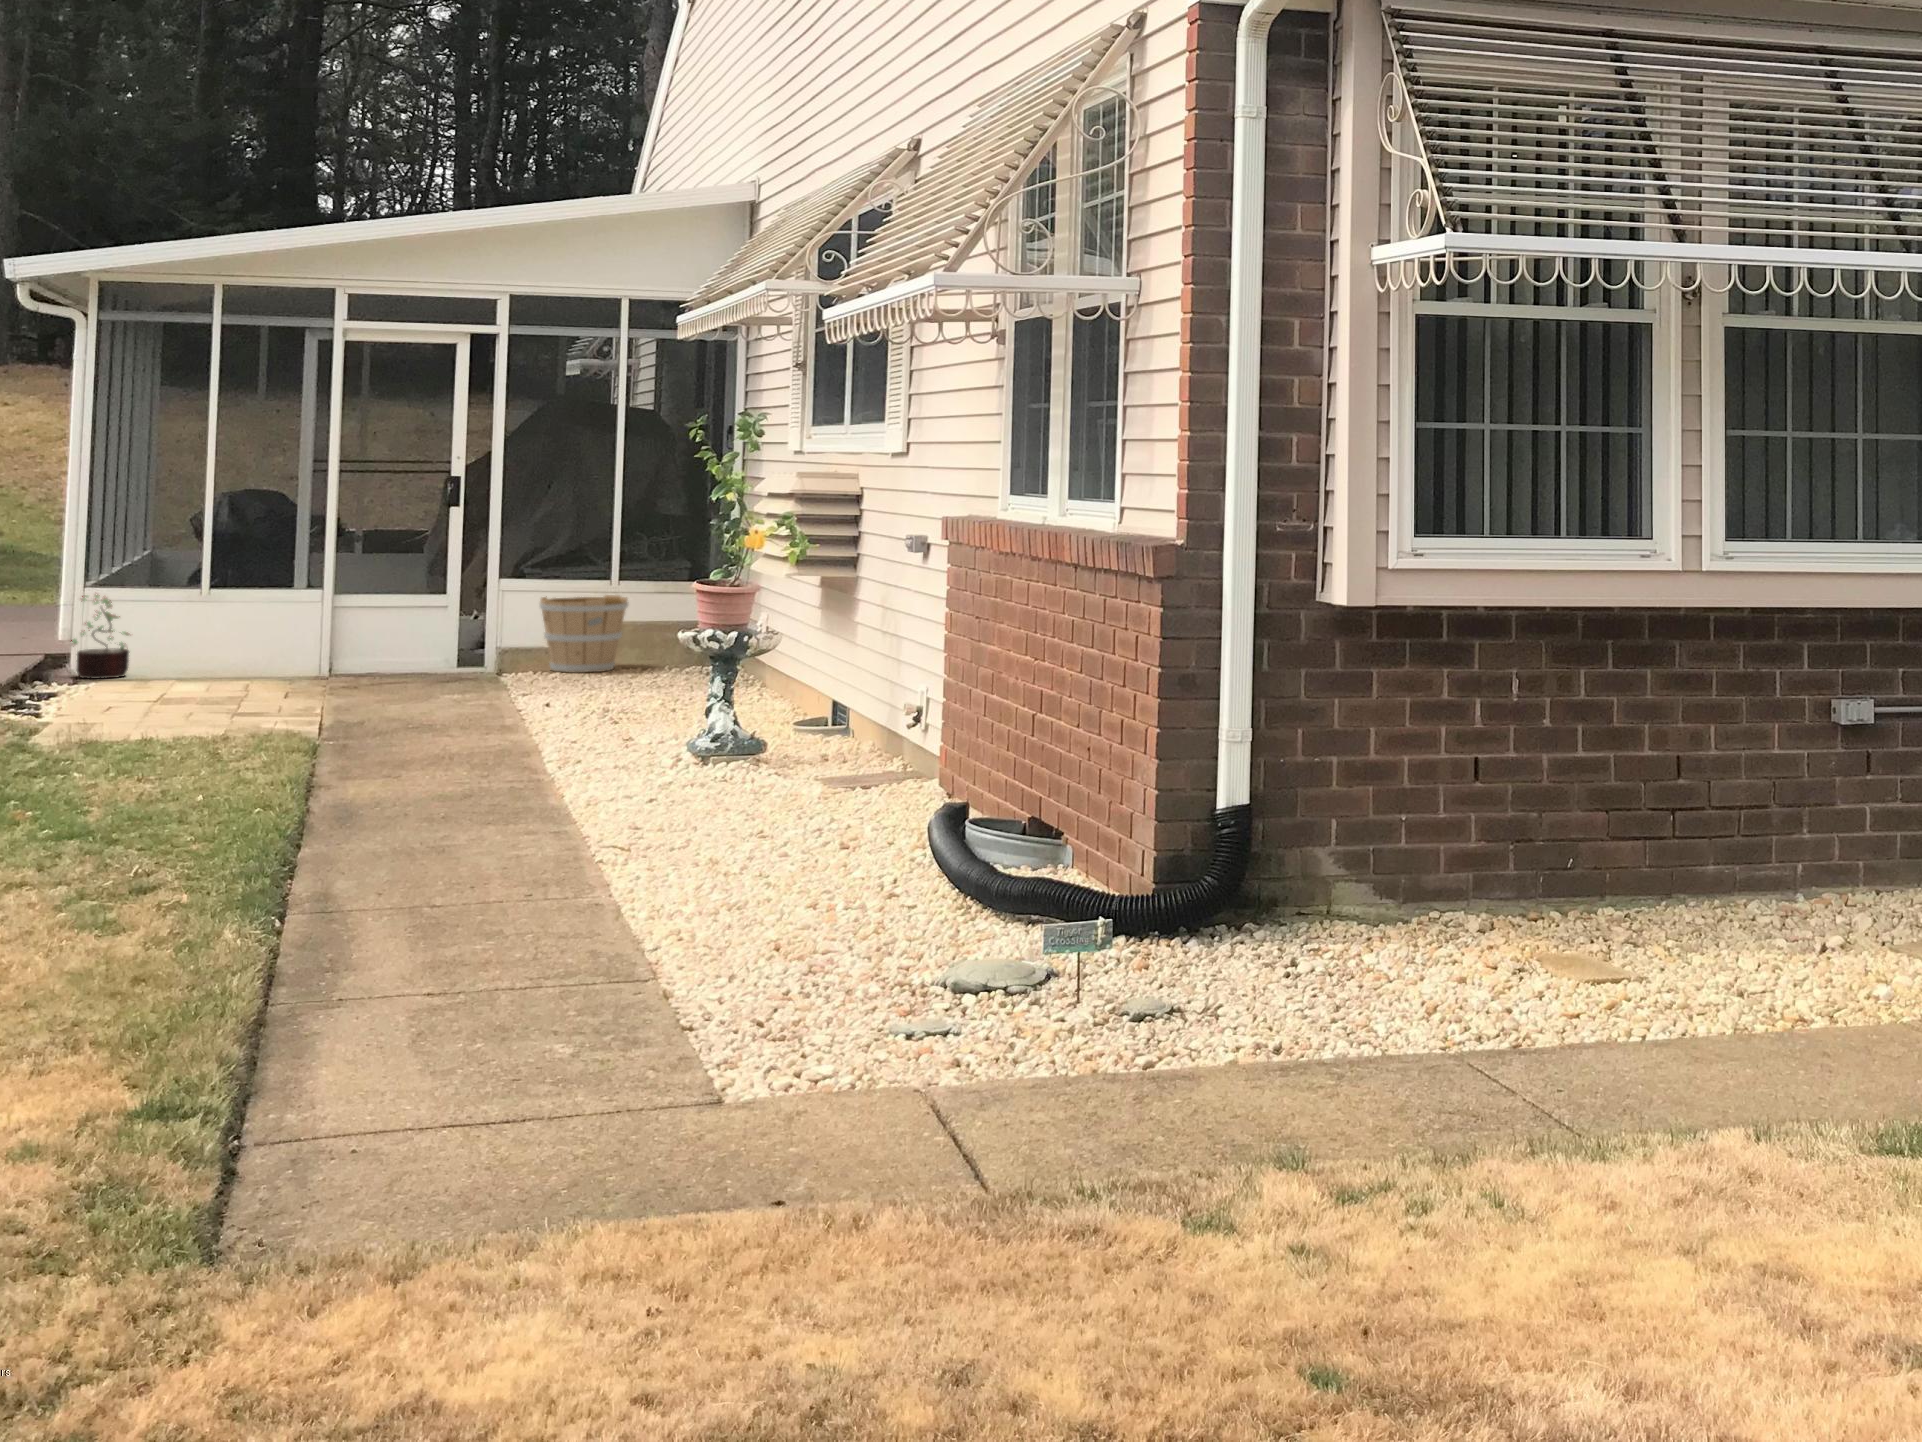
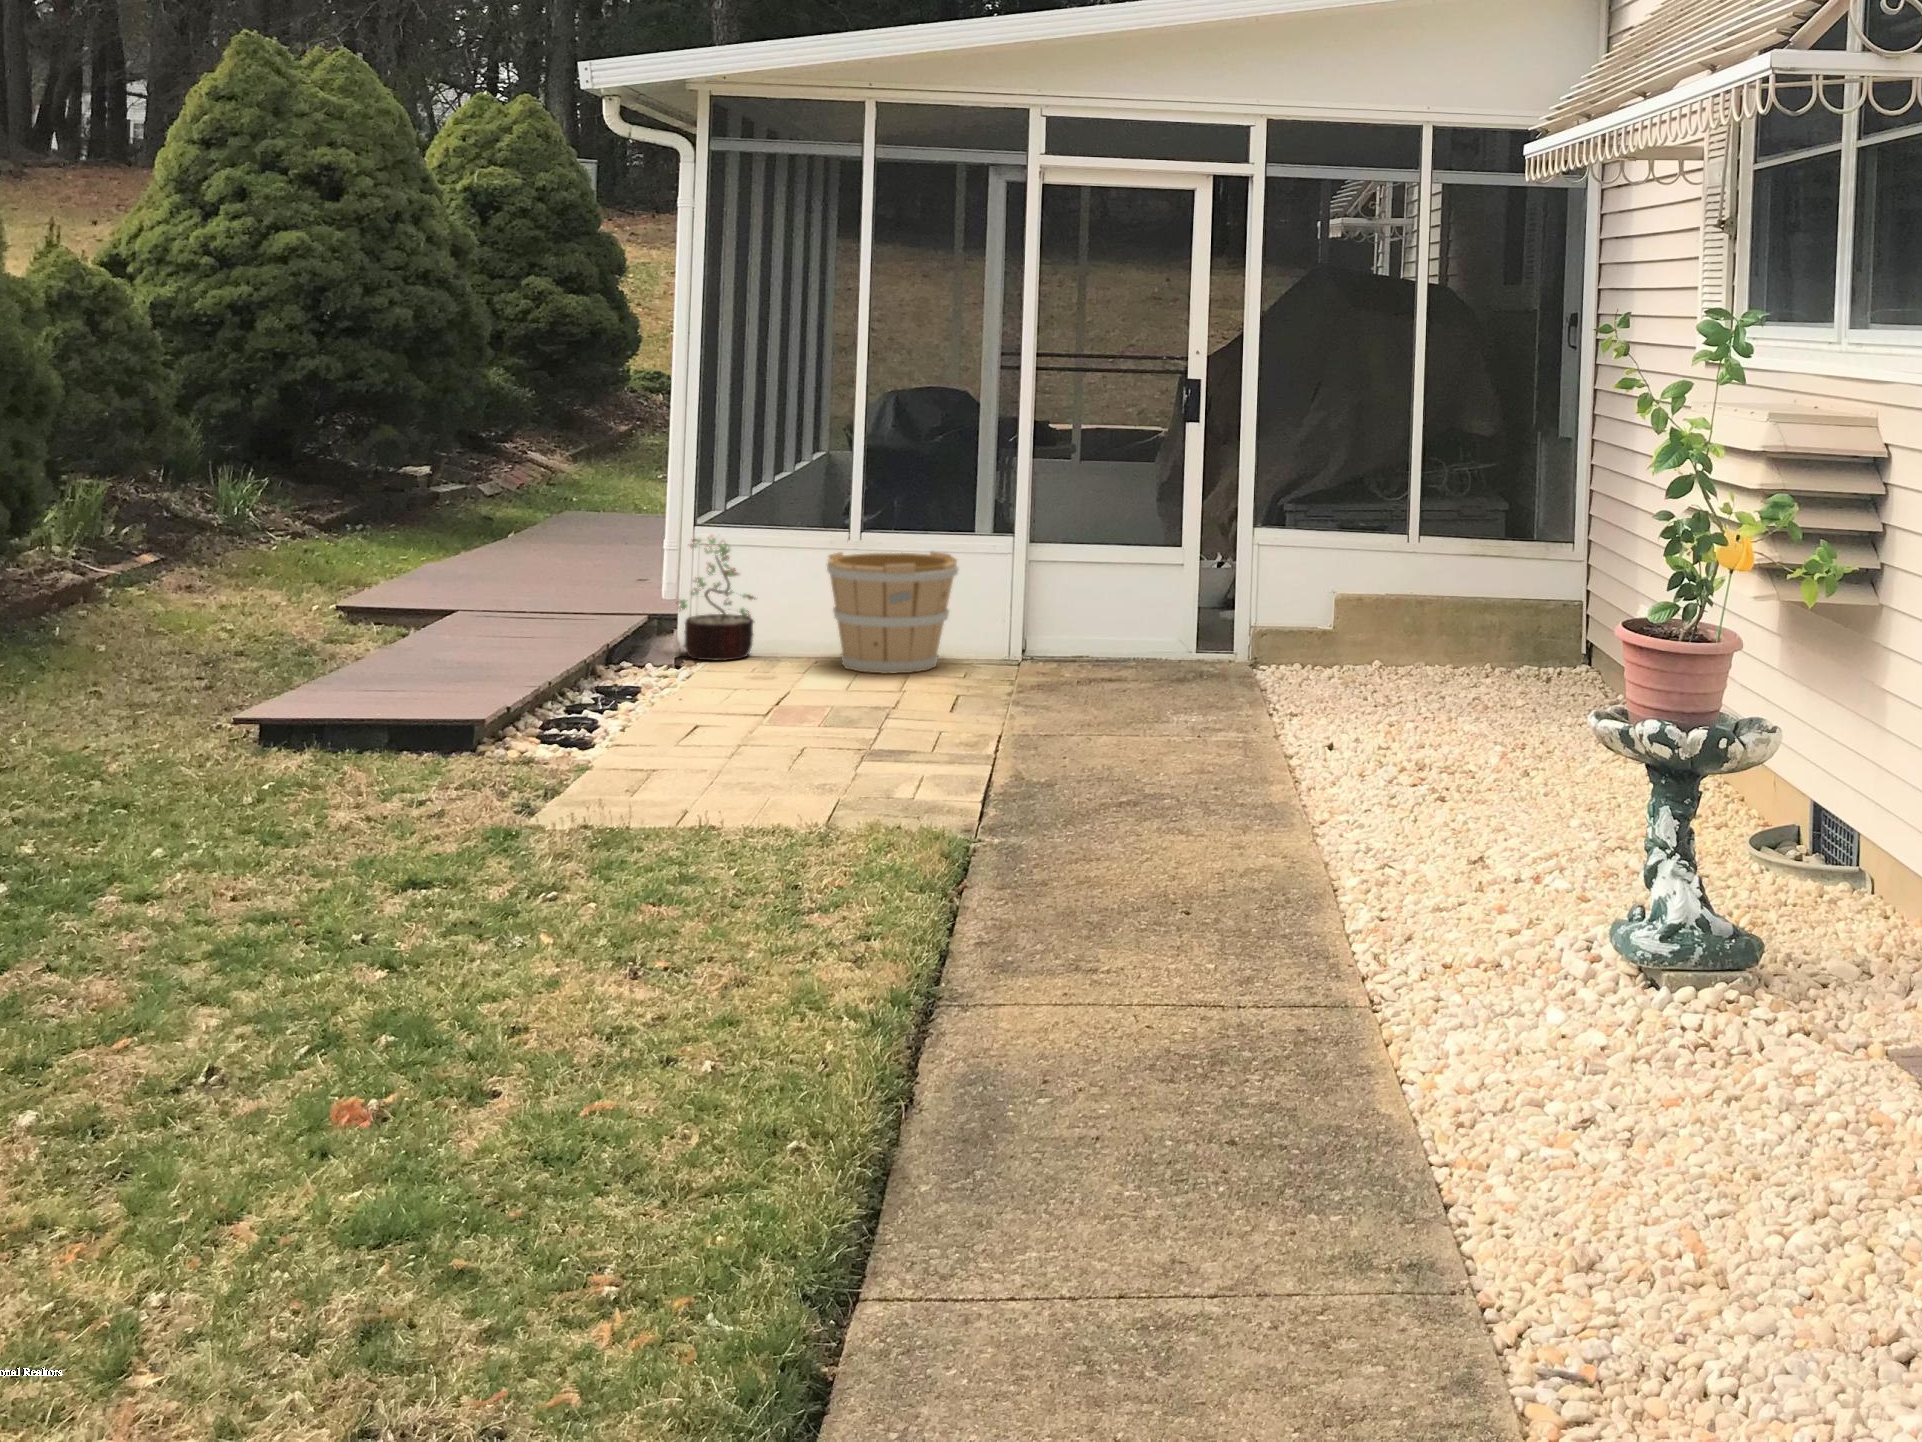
wooden bucket: present [540,595,628,673] -> present [826,552,959,674]

